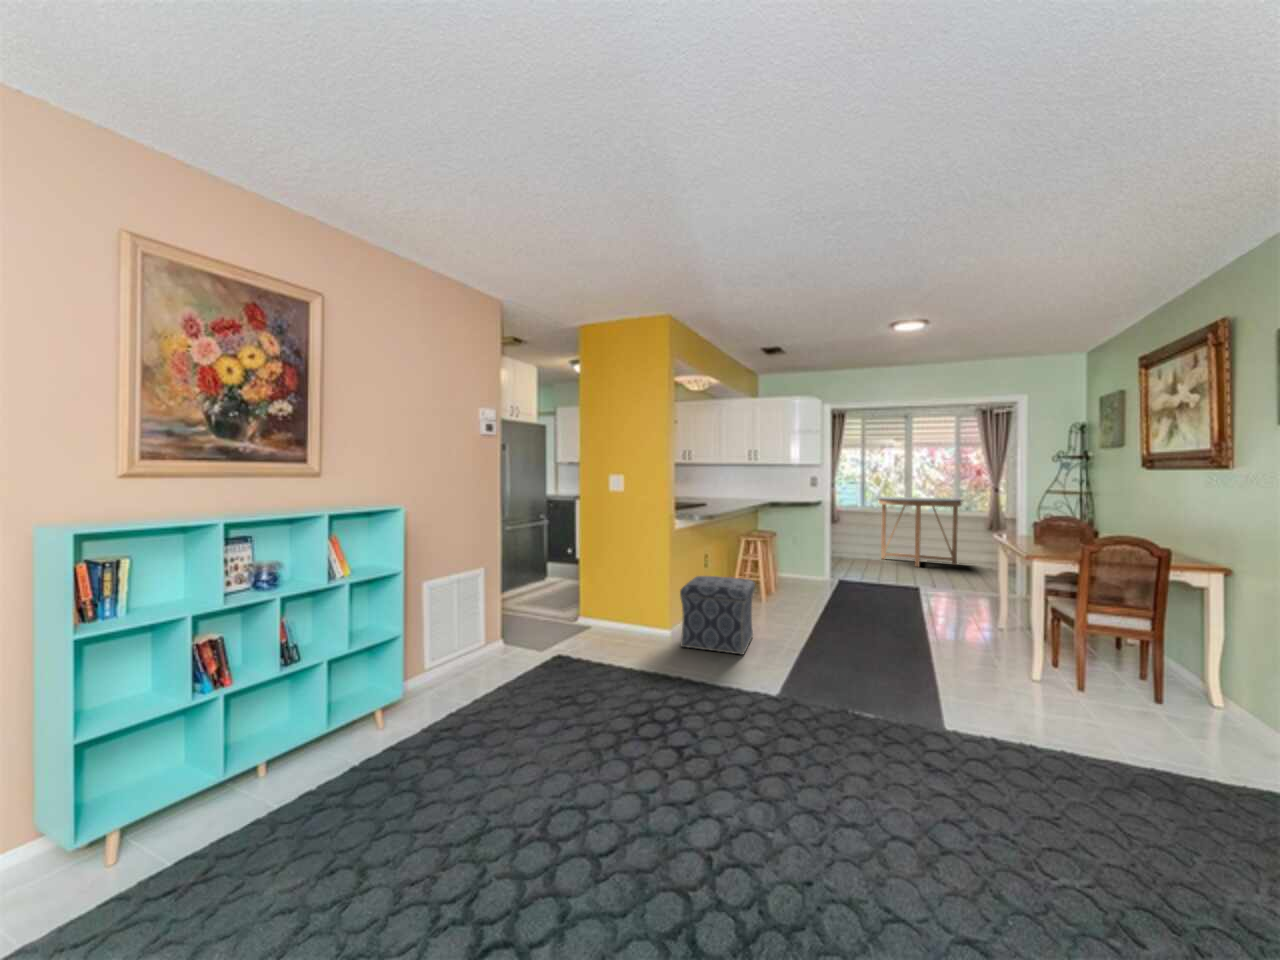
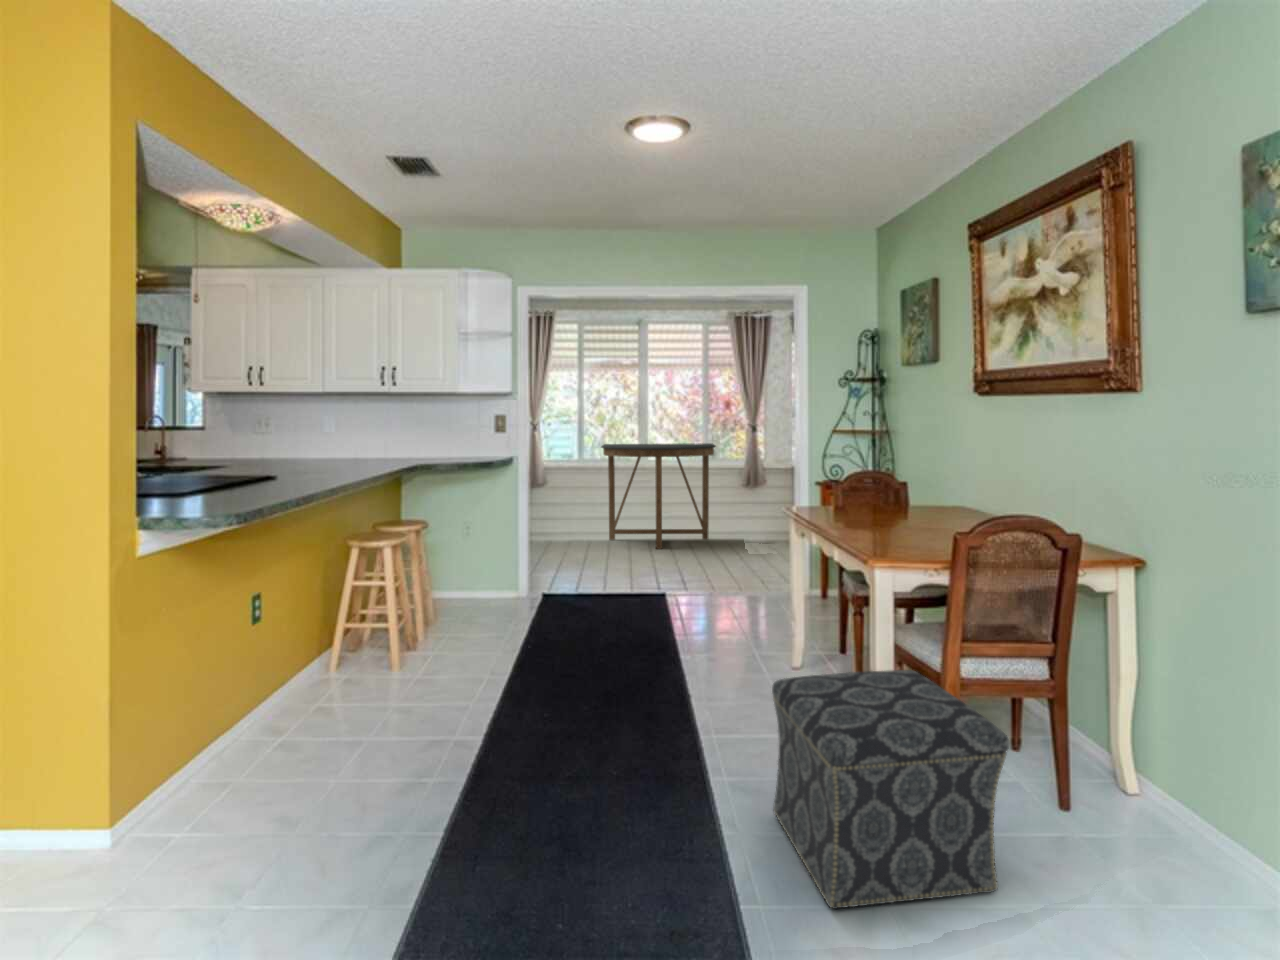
ottoman: present [680,576,755,655] -> present [772,670,1009,909]

